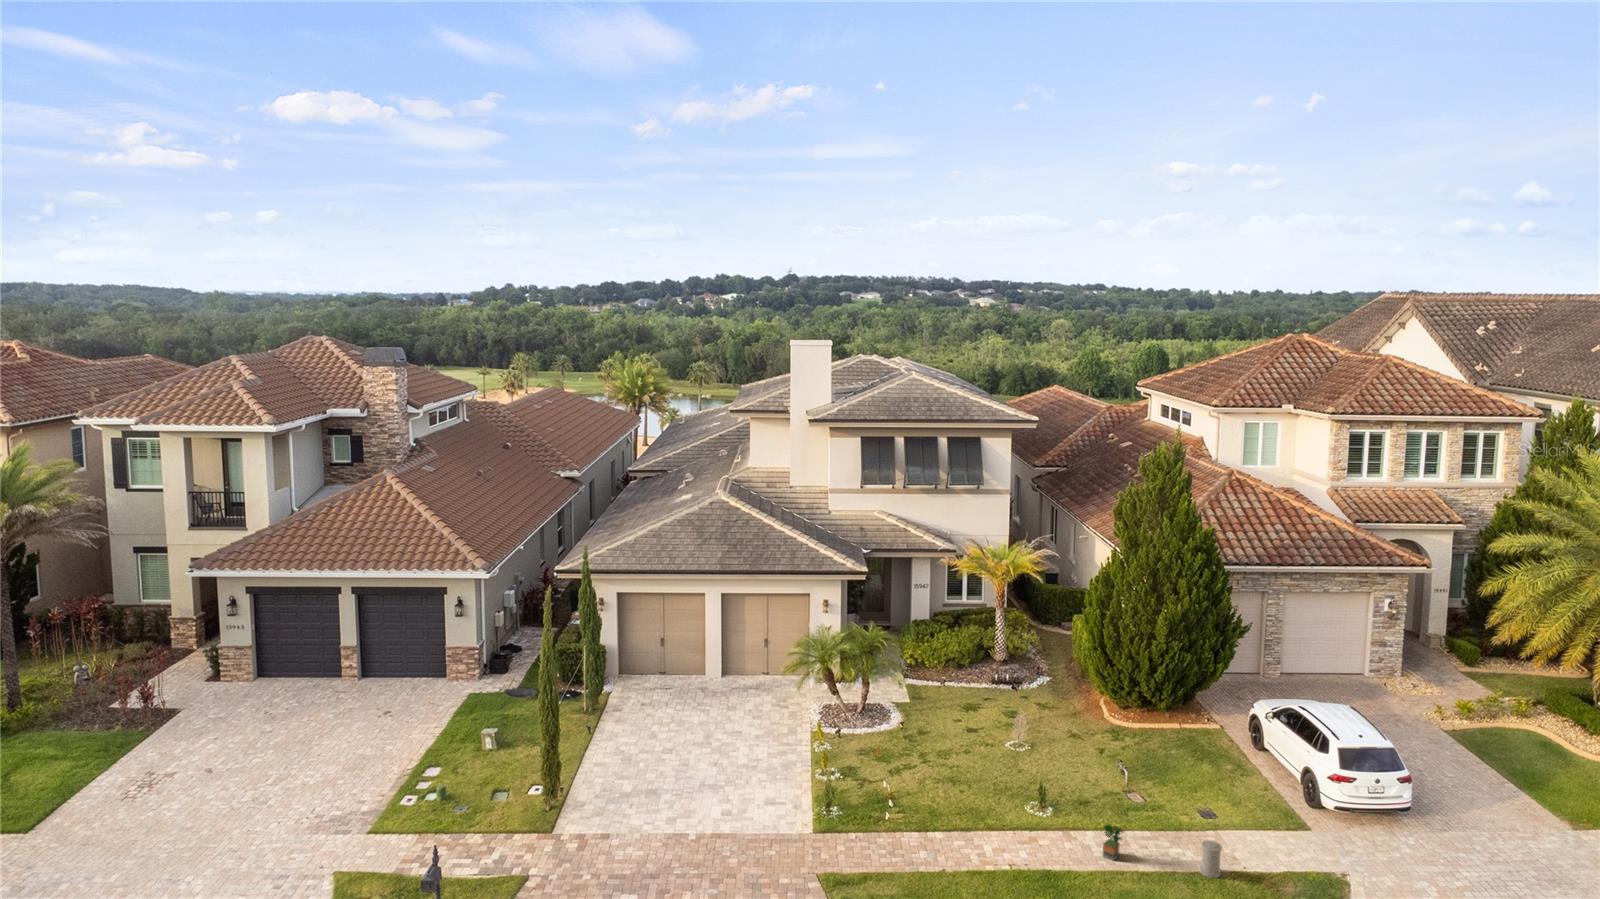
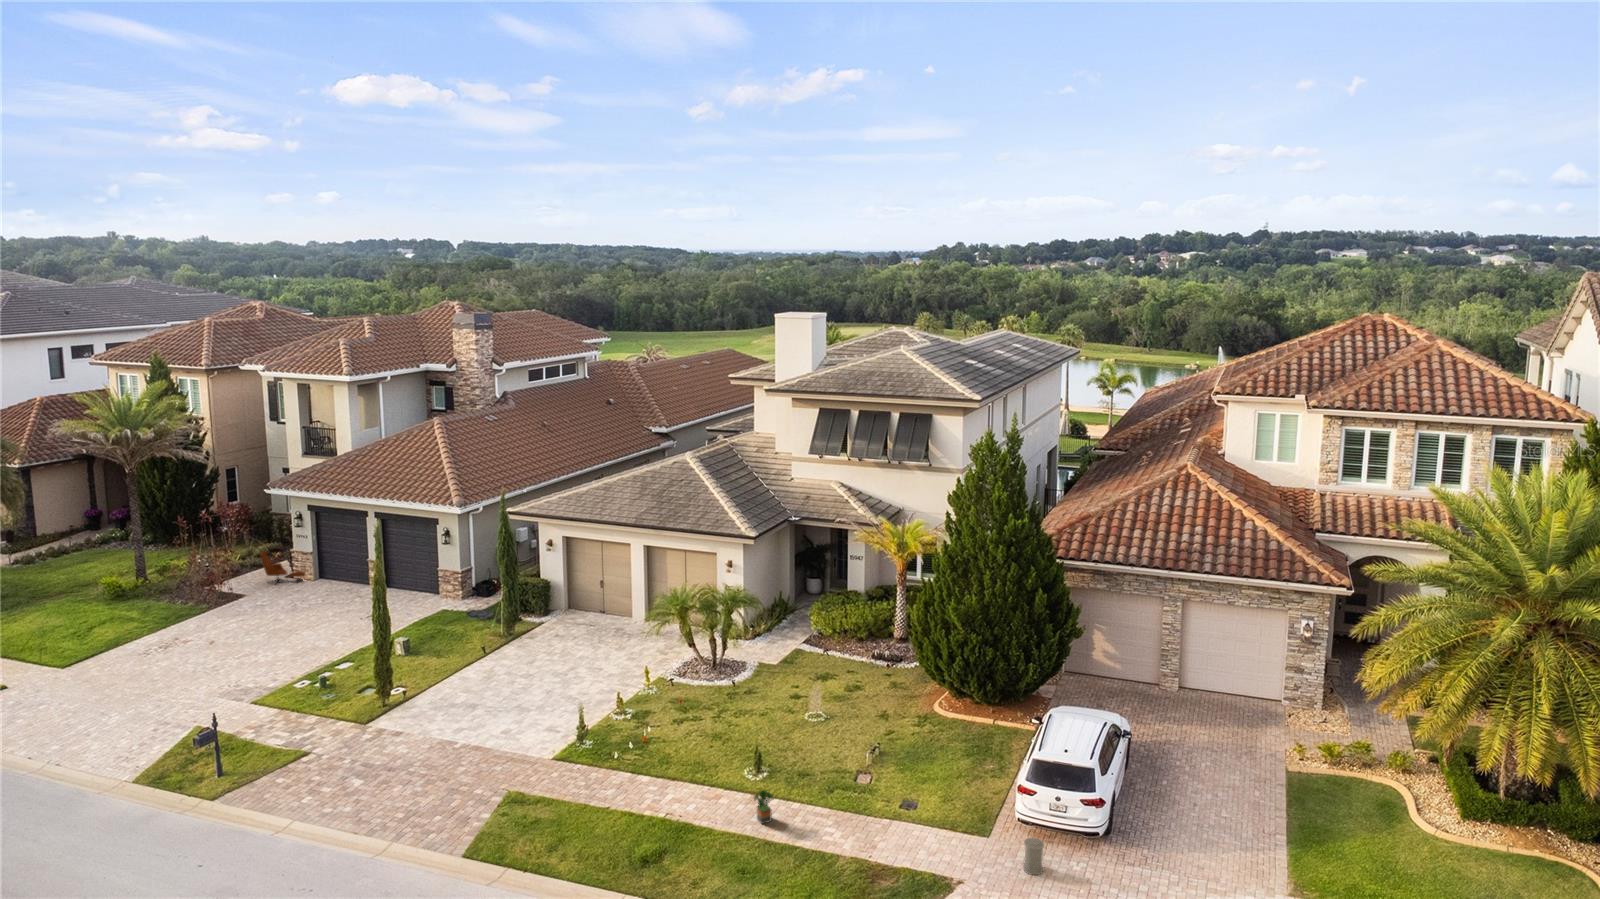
lounge chair: none [176,652,239,695] -> present [260,551,306,582]
trash can: present [1200,840,1222,878] -> present [1023,838,1044,875]

